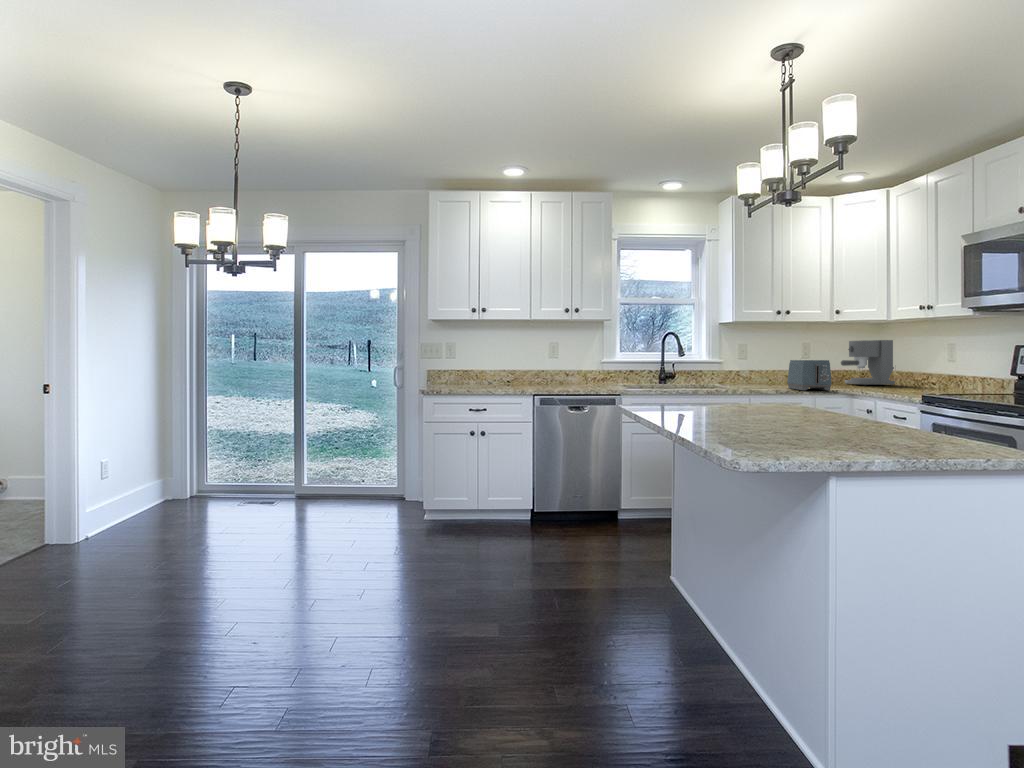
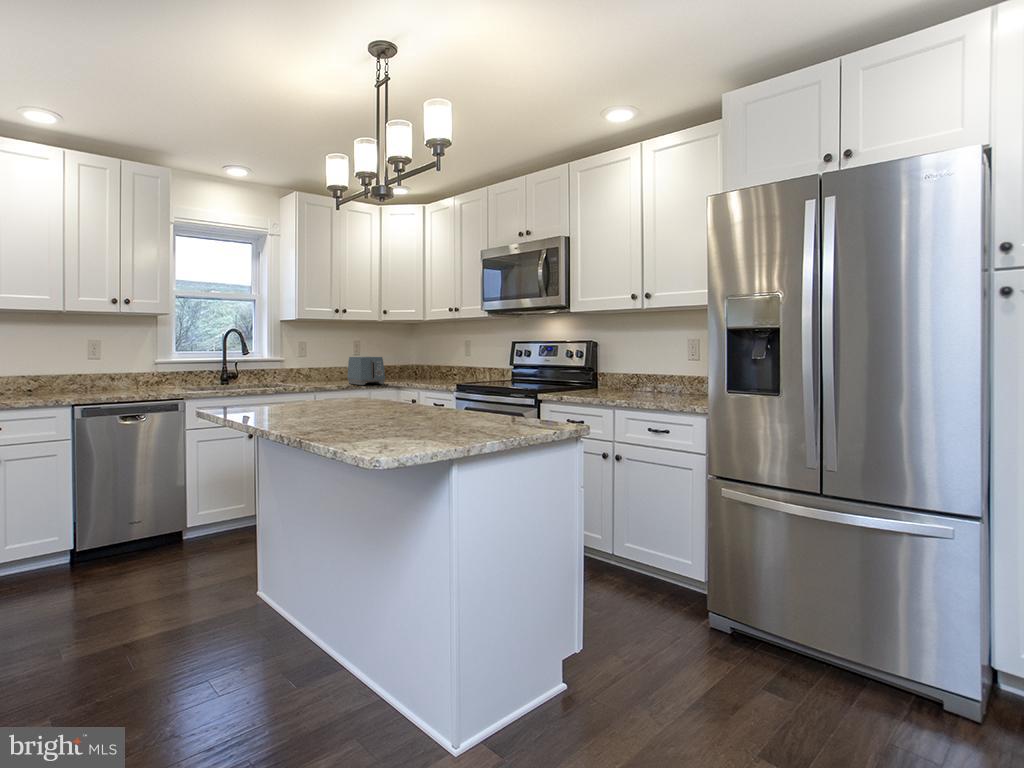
coffee maker: present [841,340,895,385] -> none [392,337,435,378]

